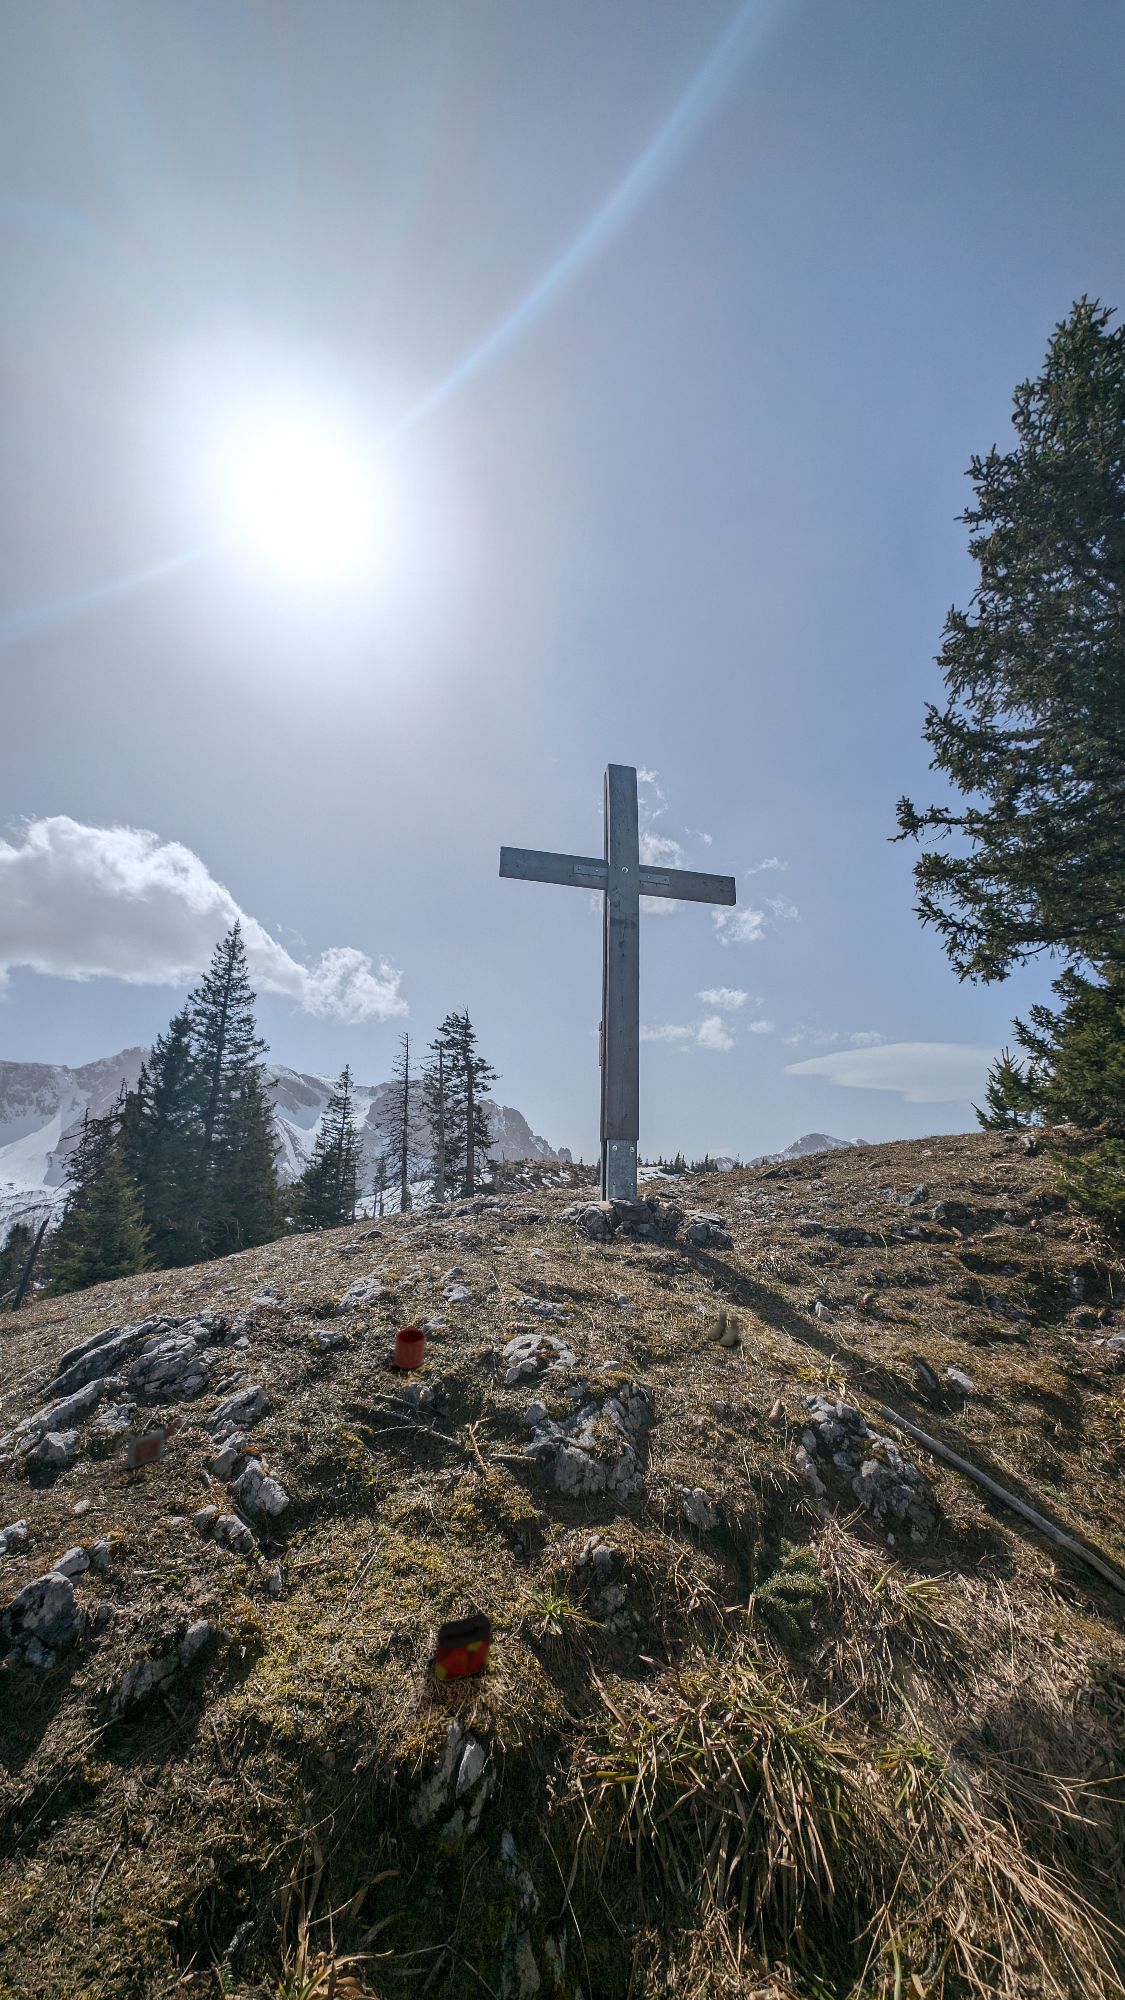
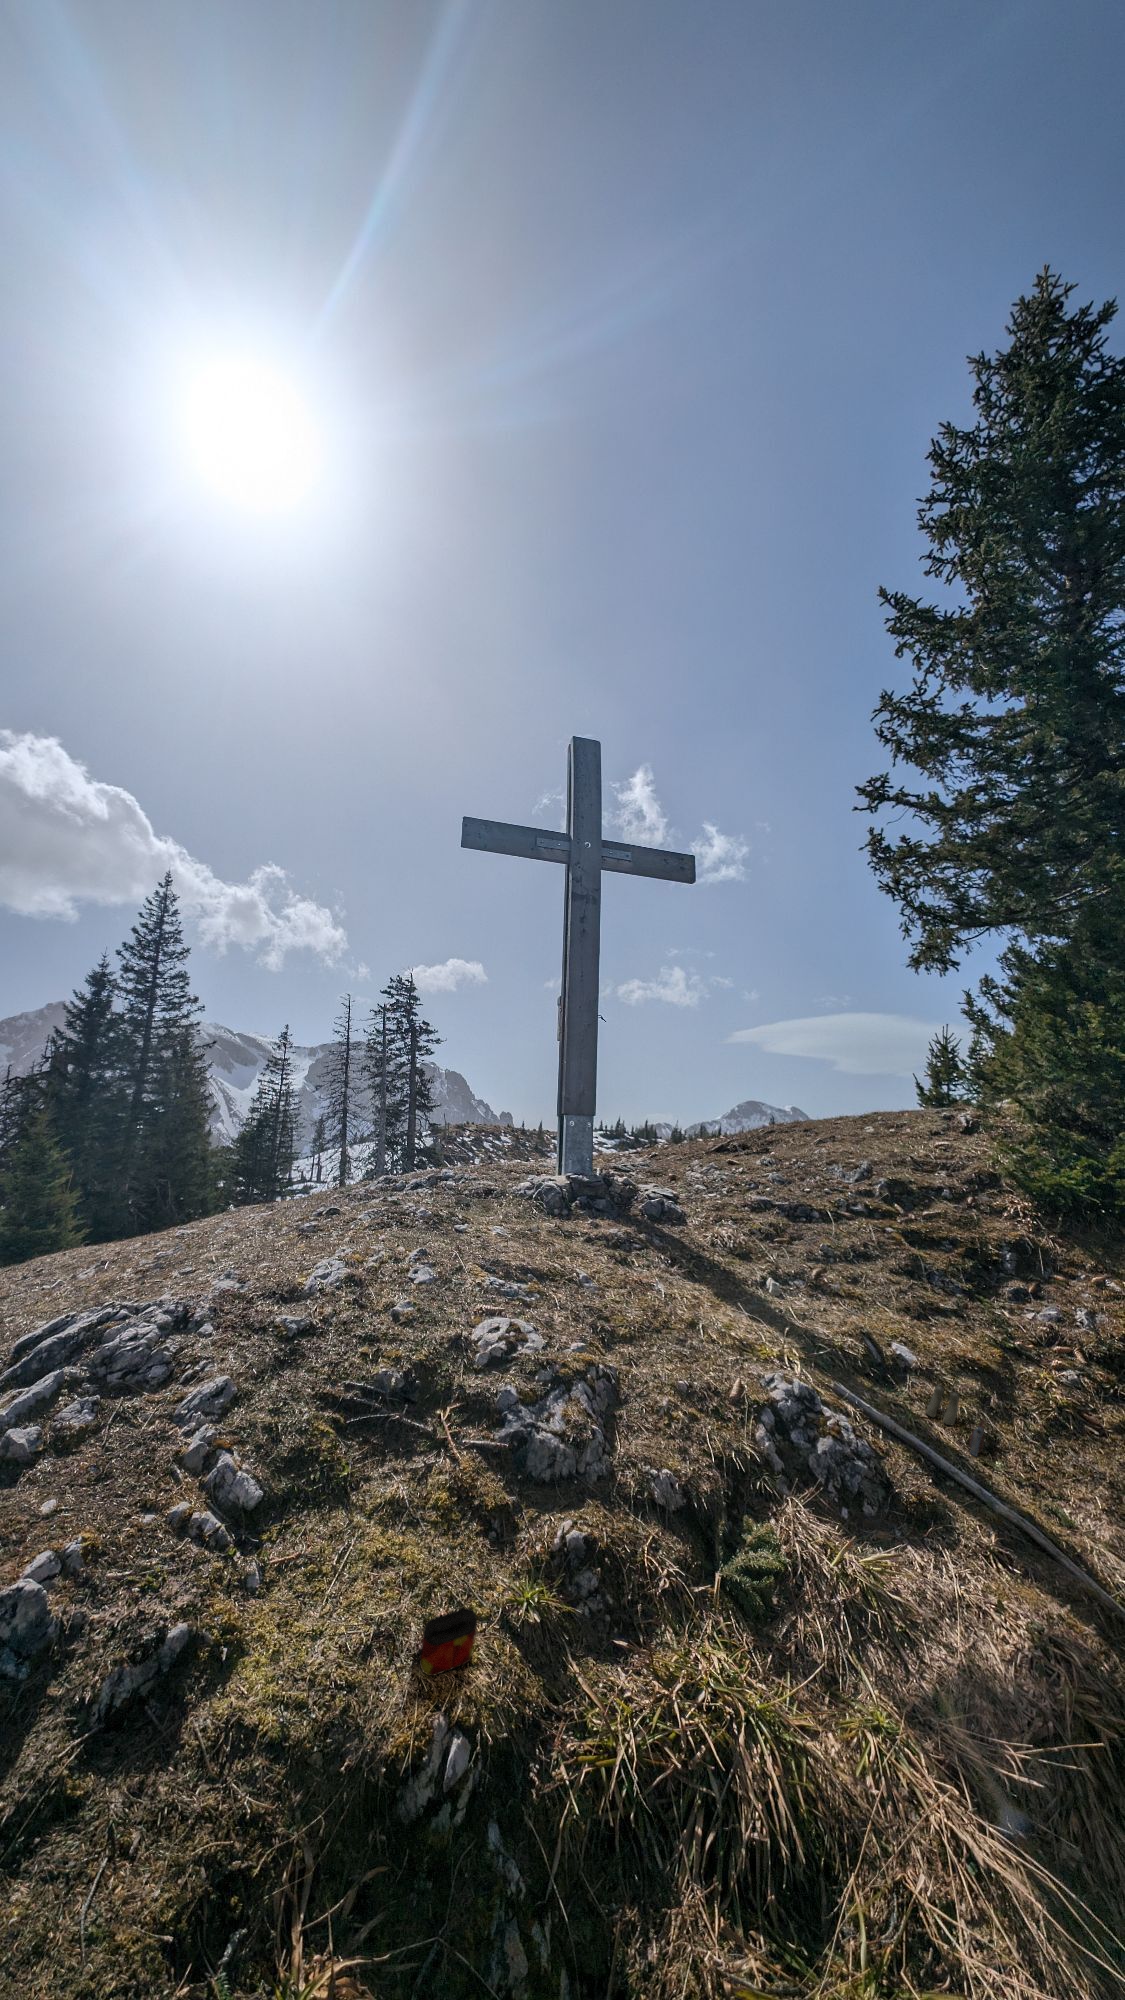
boots: present [709,1311,739,1346] -> present [926,1384,959,1425]
planter: present [394,1328,426,1369] -> none [364,1313,397,1353]
watering can: present [114,1419,182,1468] -> present [969,1419,985,1456]

